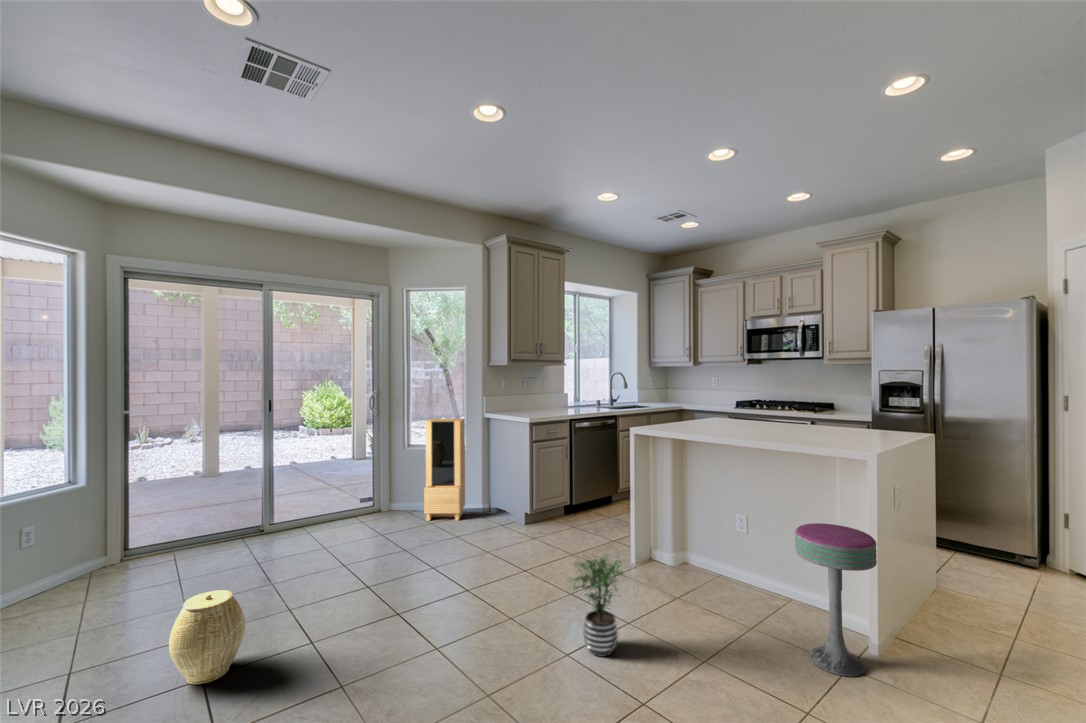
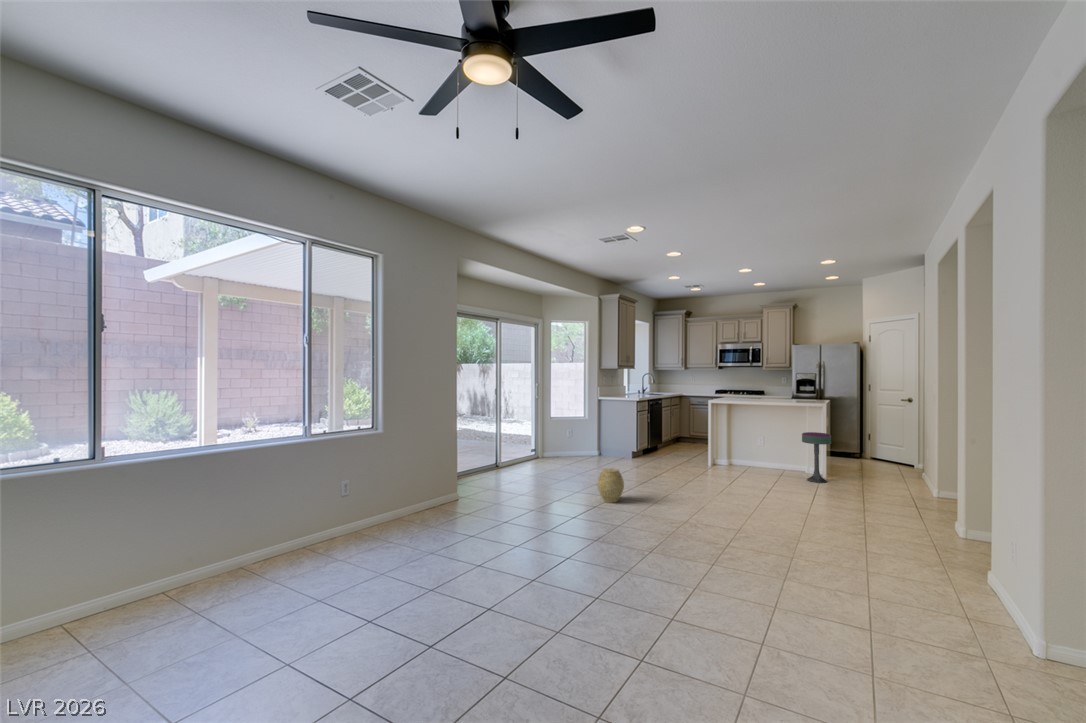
storage cabinet: present [424,418,465,521] -> none [568,401,594,460]
potted plant: present [569,555,624,657] -> none [727,447,754,486]

